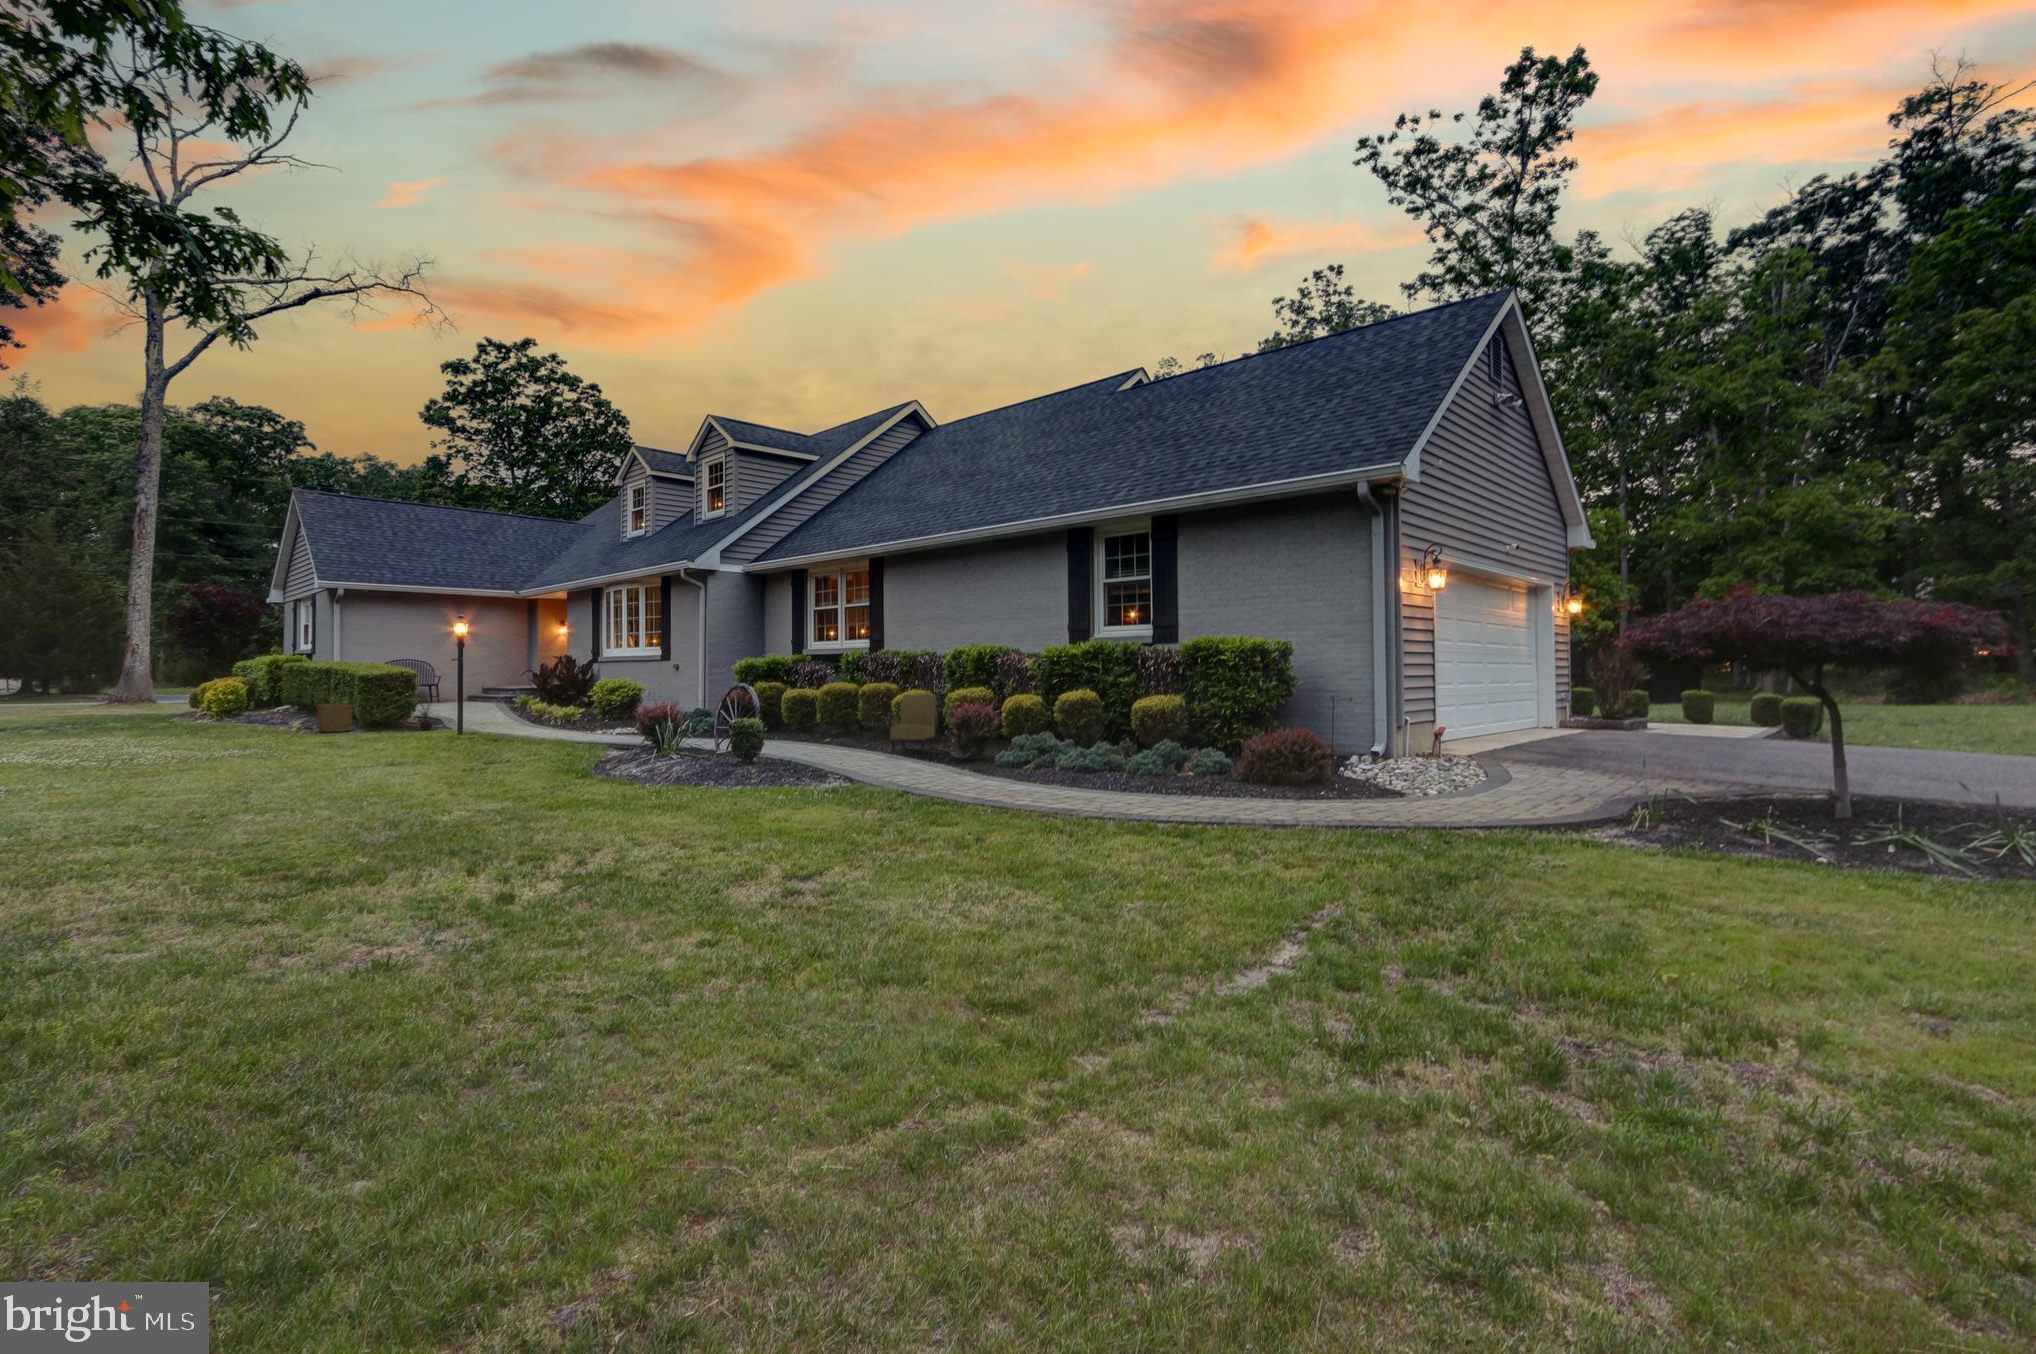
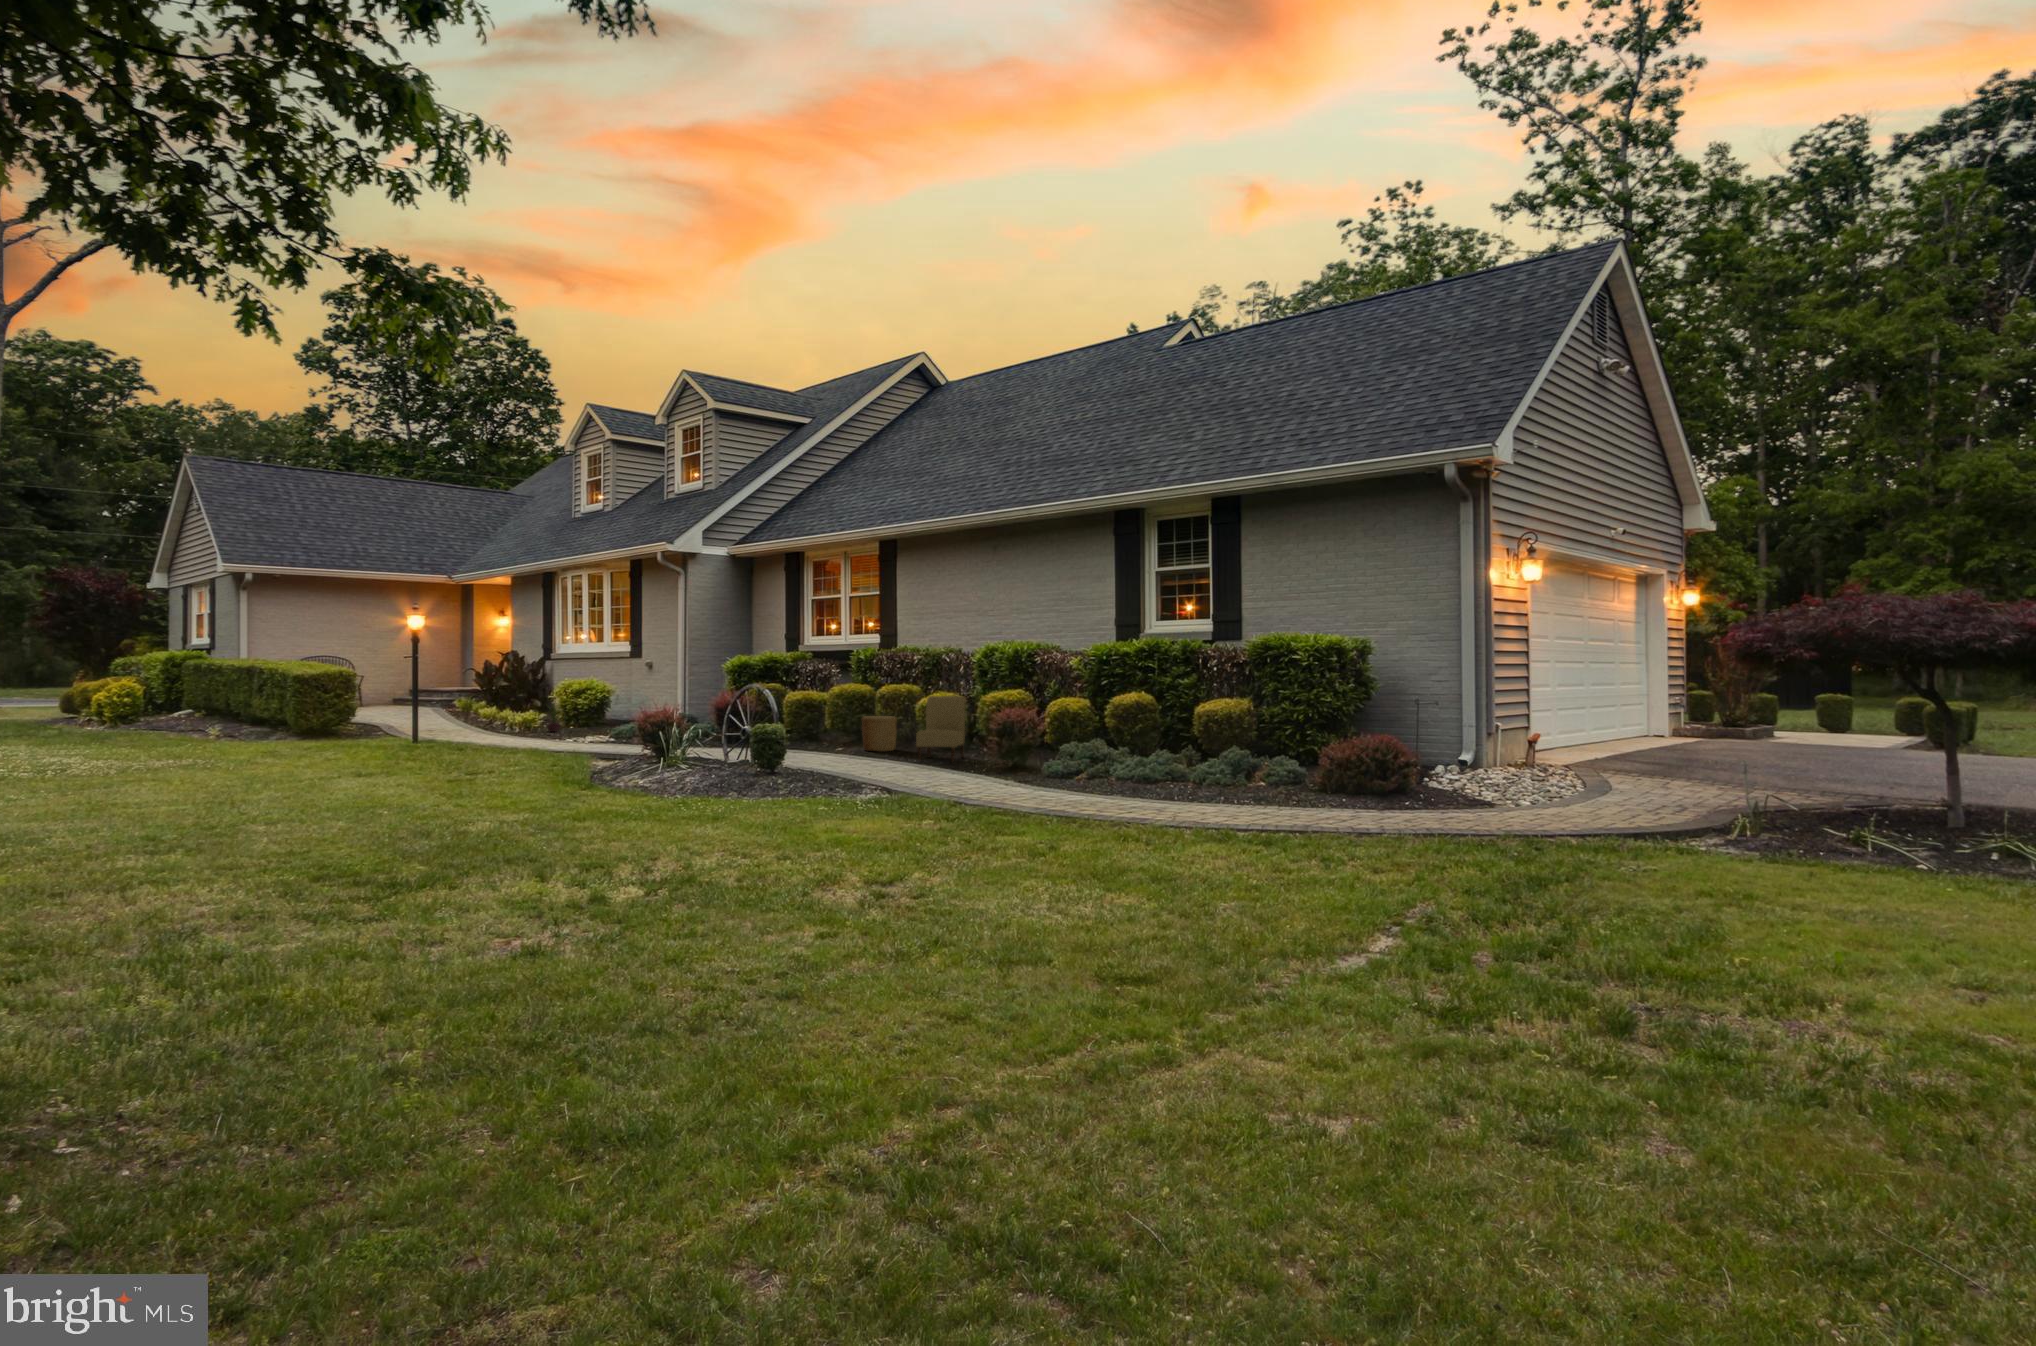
basket: present [317,704,353,732] -> present [862,716,897,751]
decorative plant: present [418,704,432,730] -> present [548,704,560,732]

